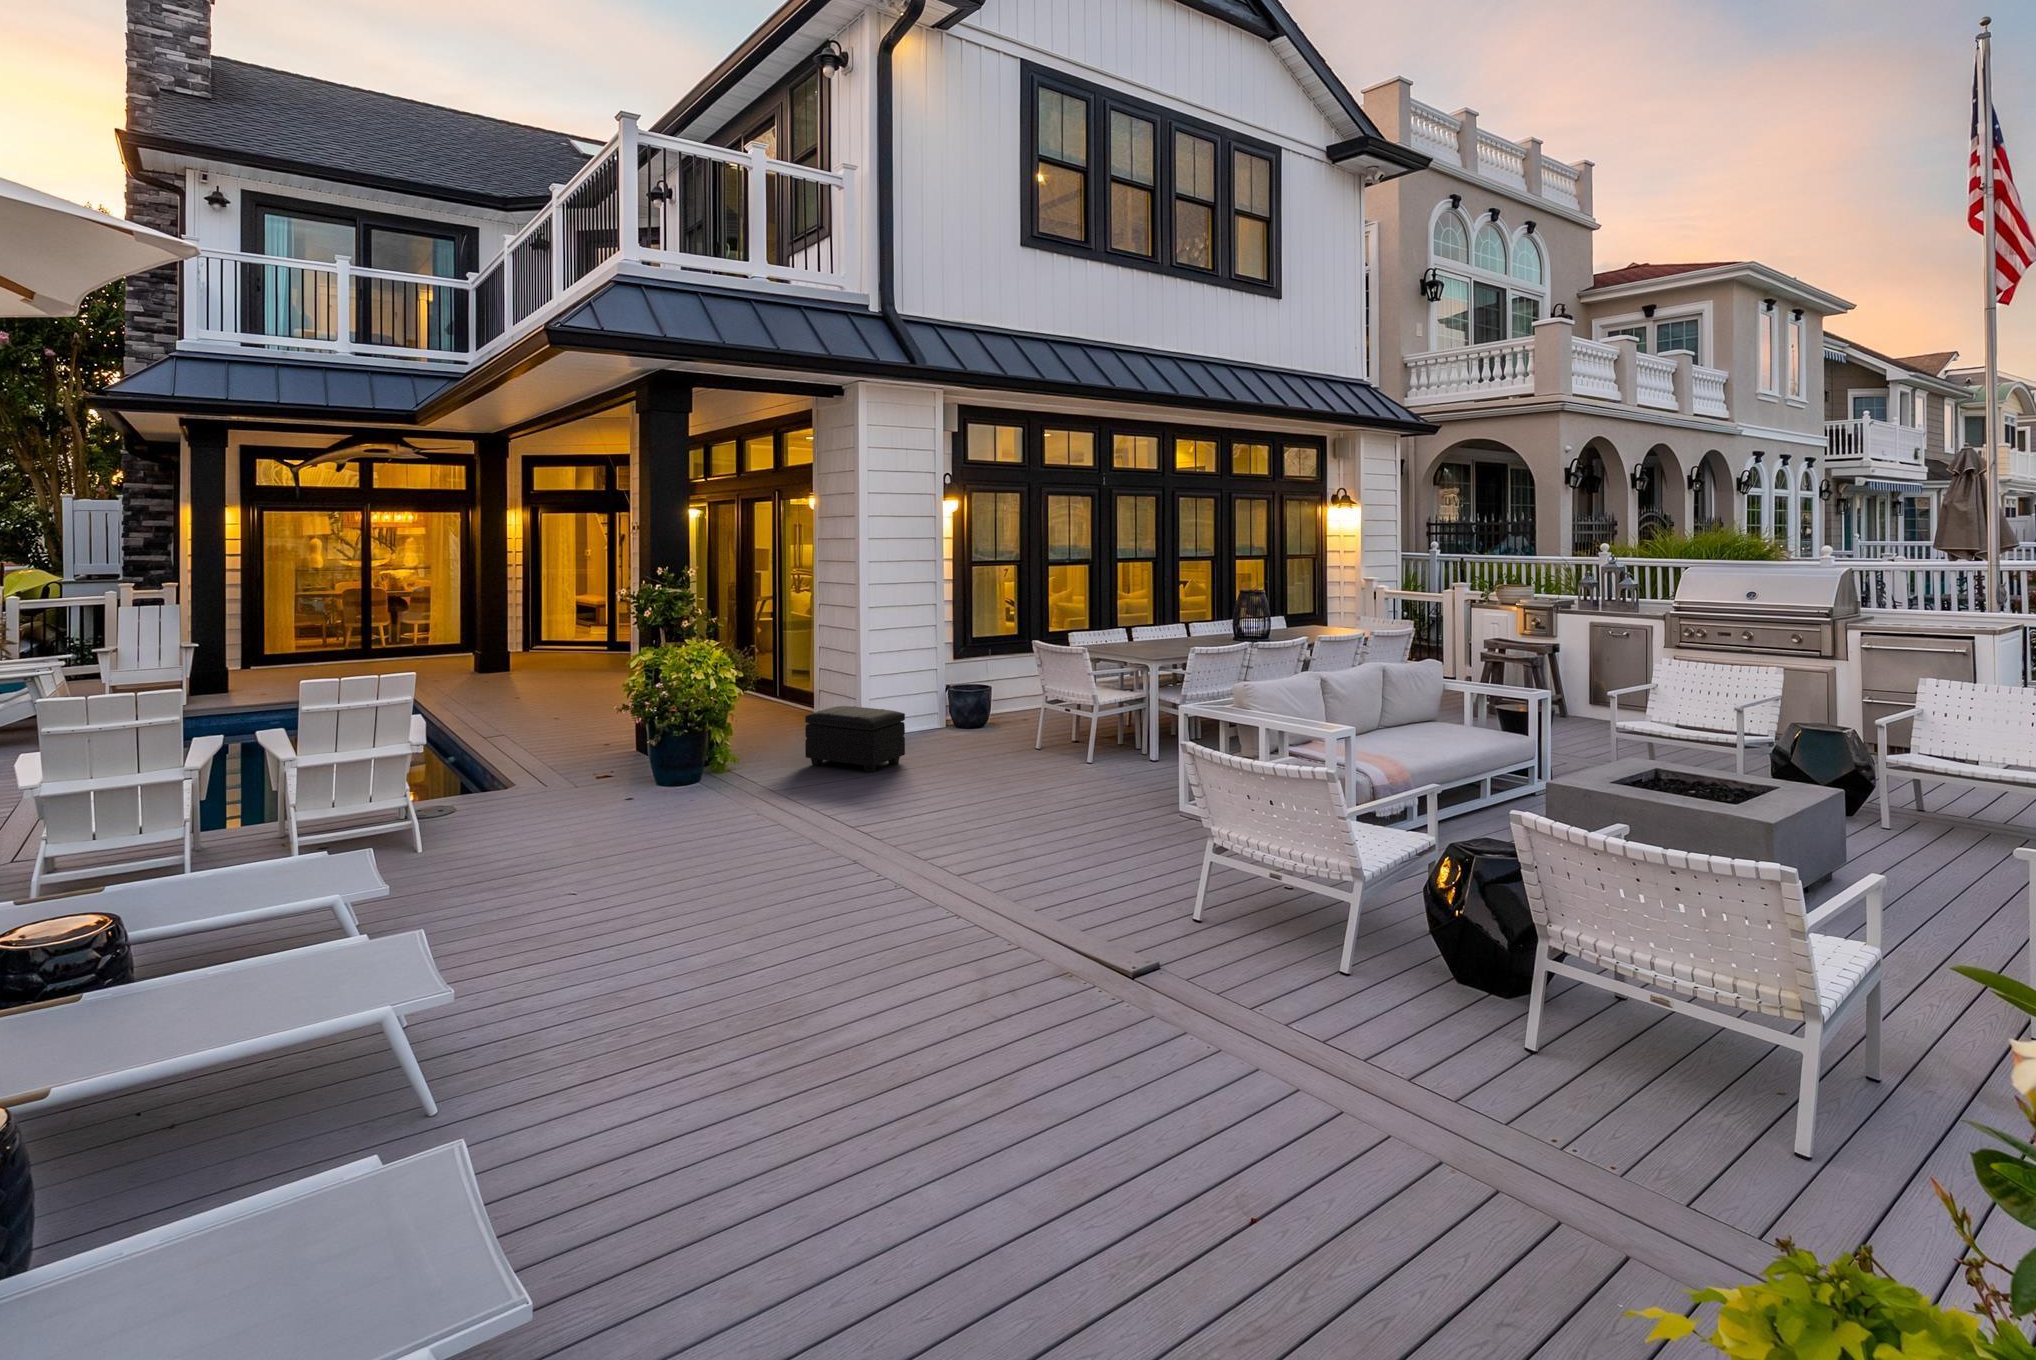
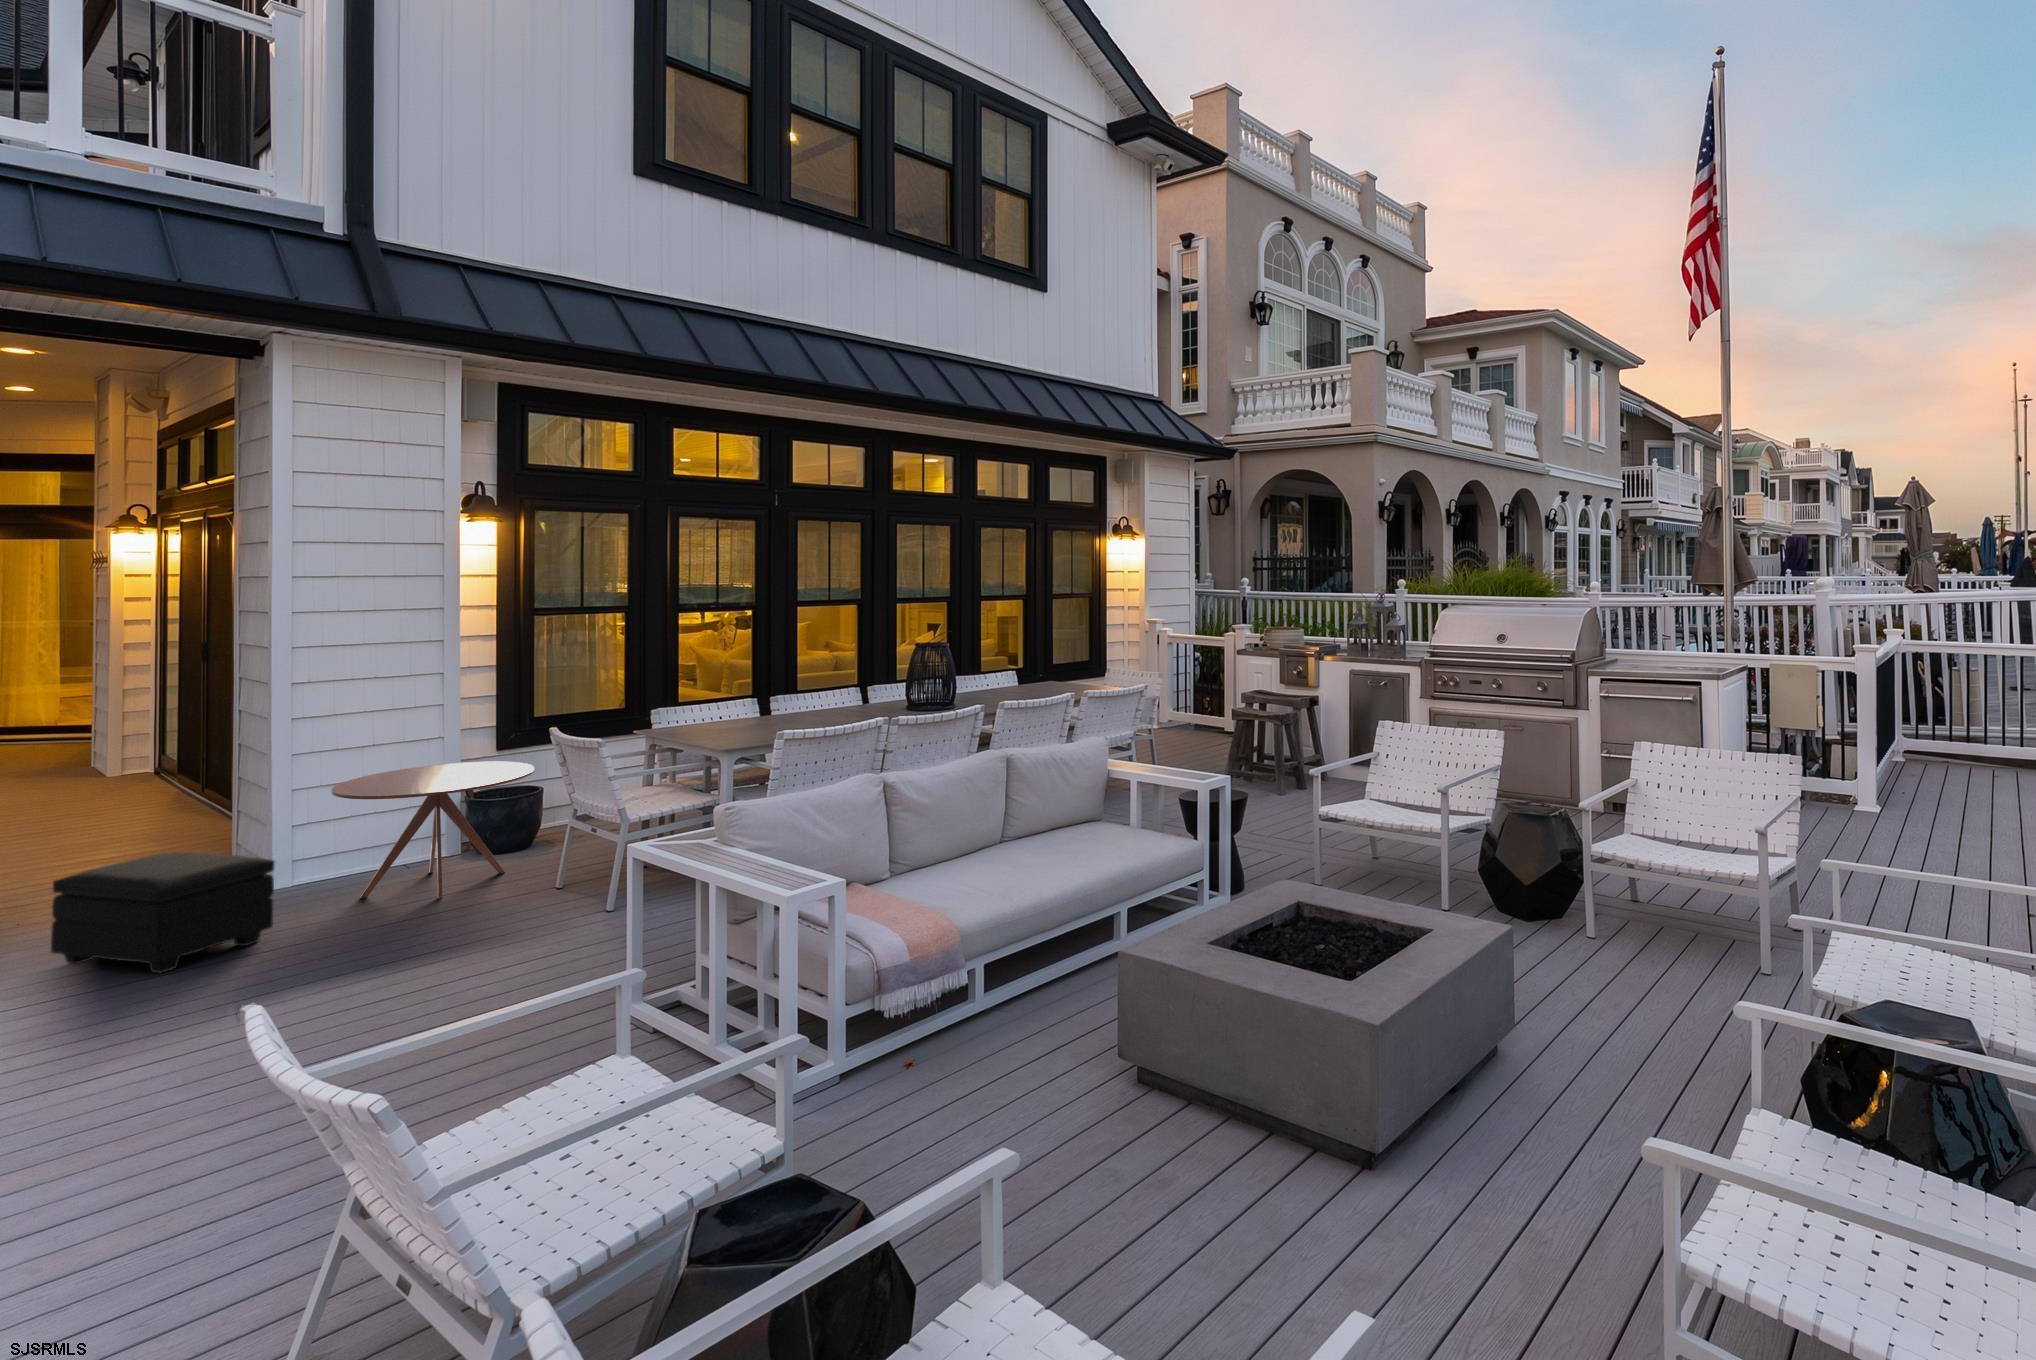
round table: none [903,665,1006,749] -> present [332,761,534,899]

